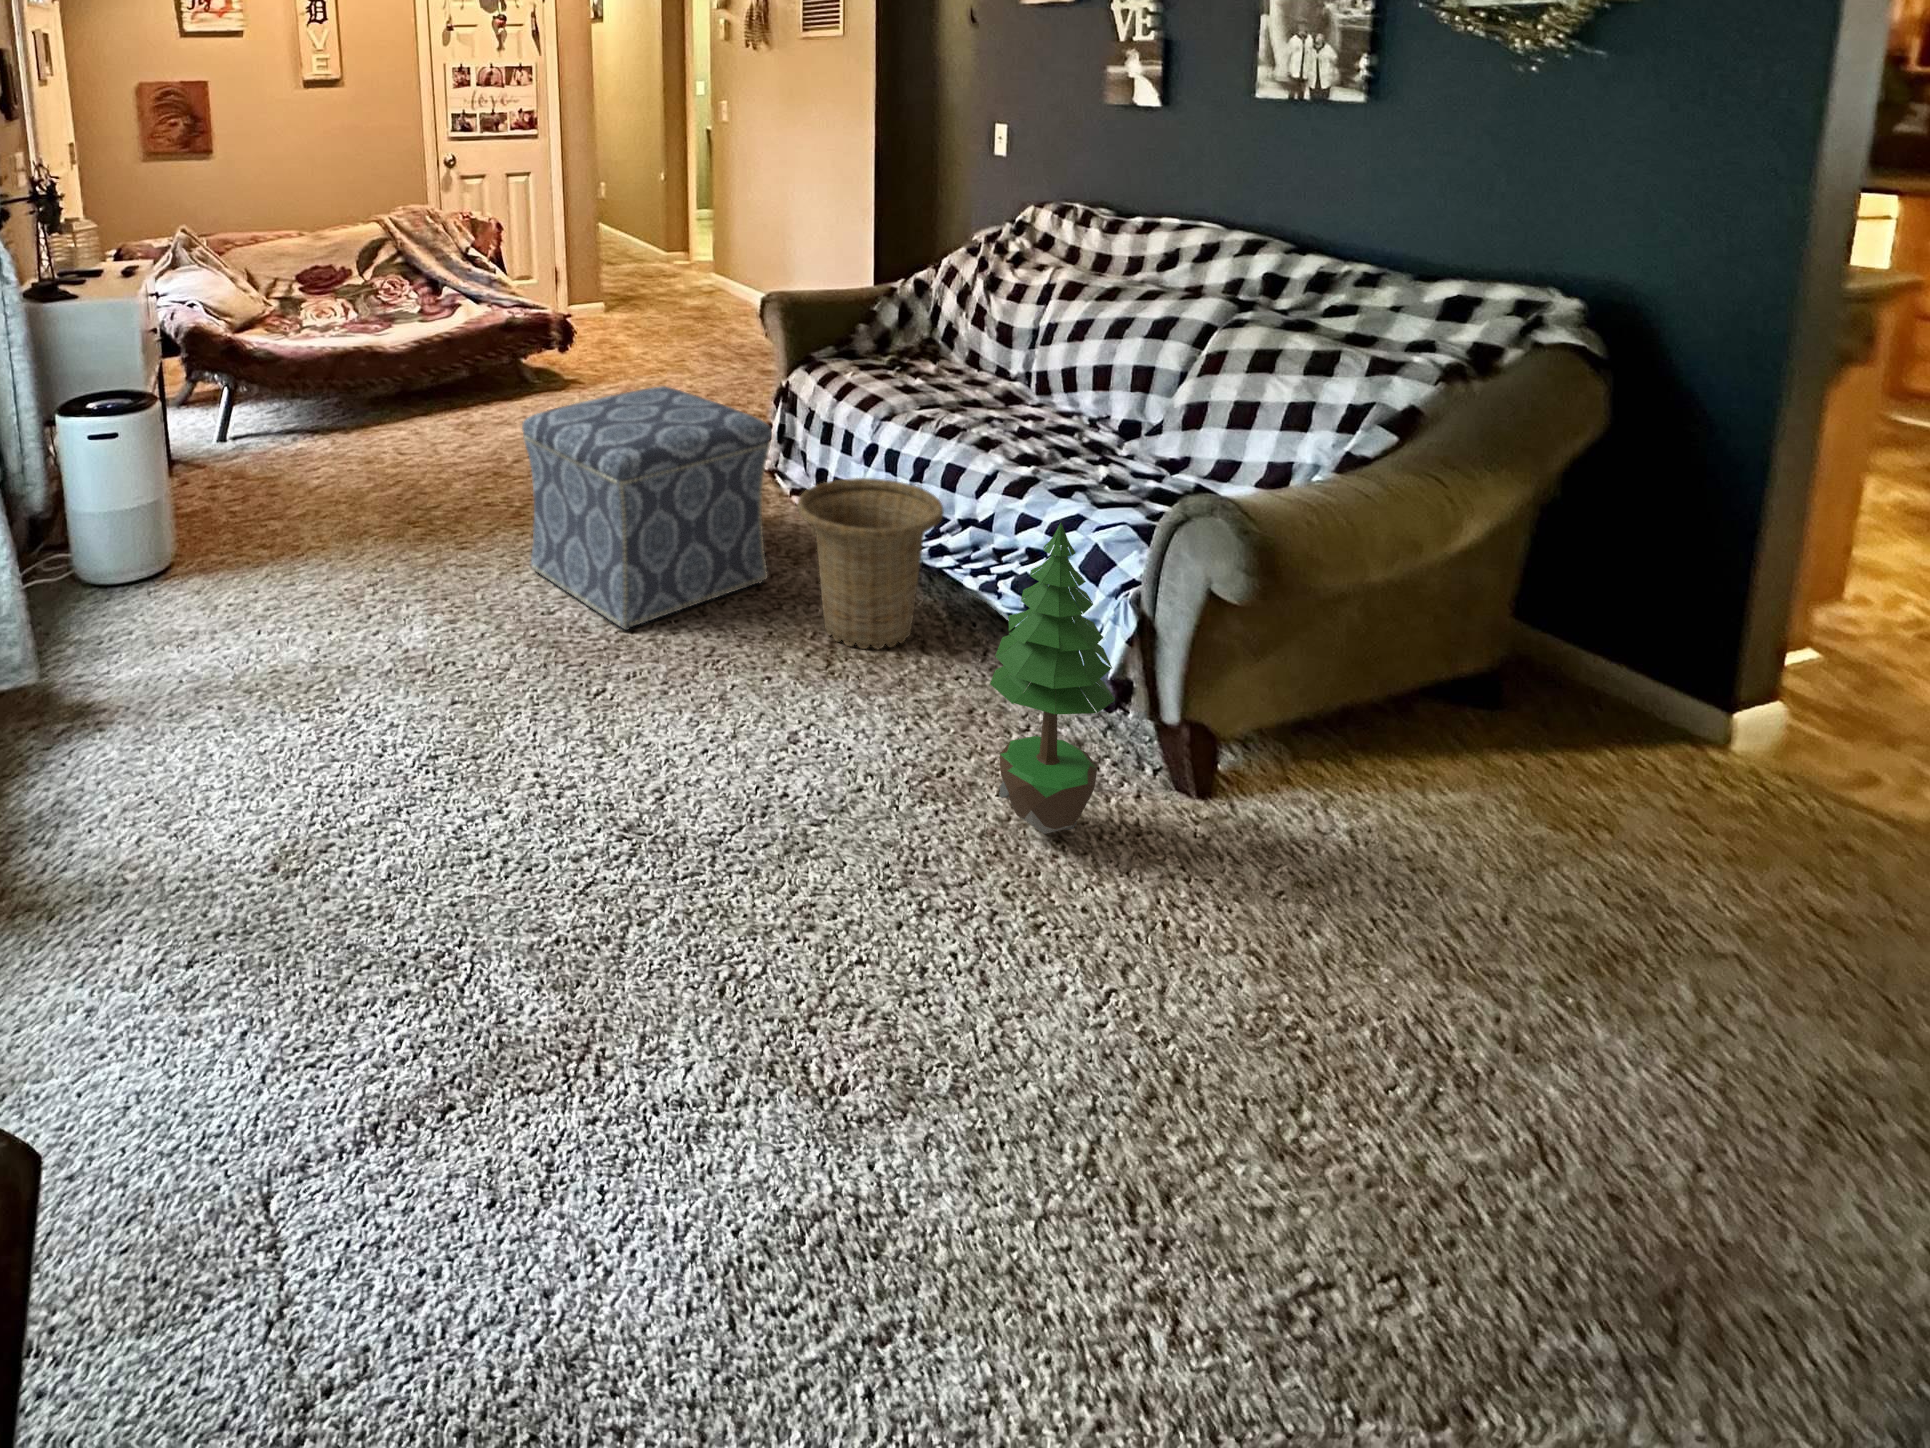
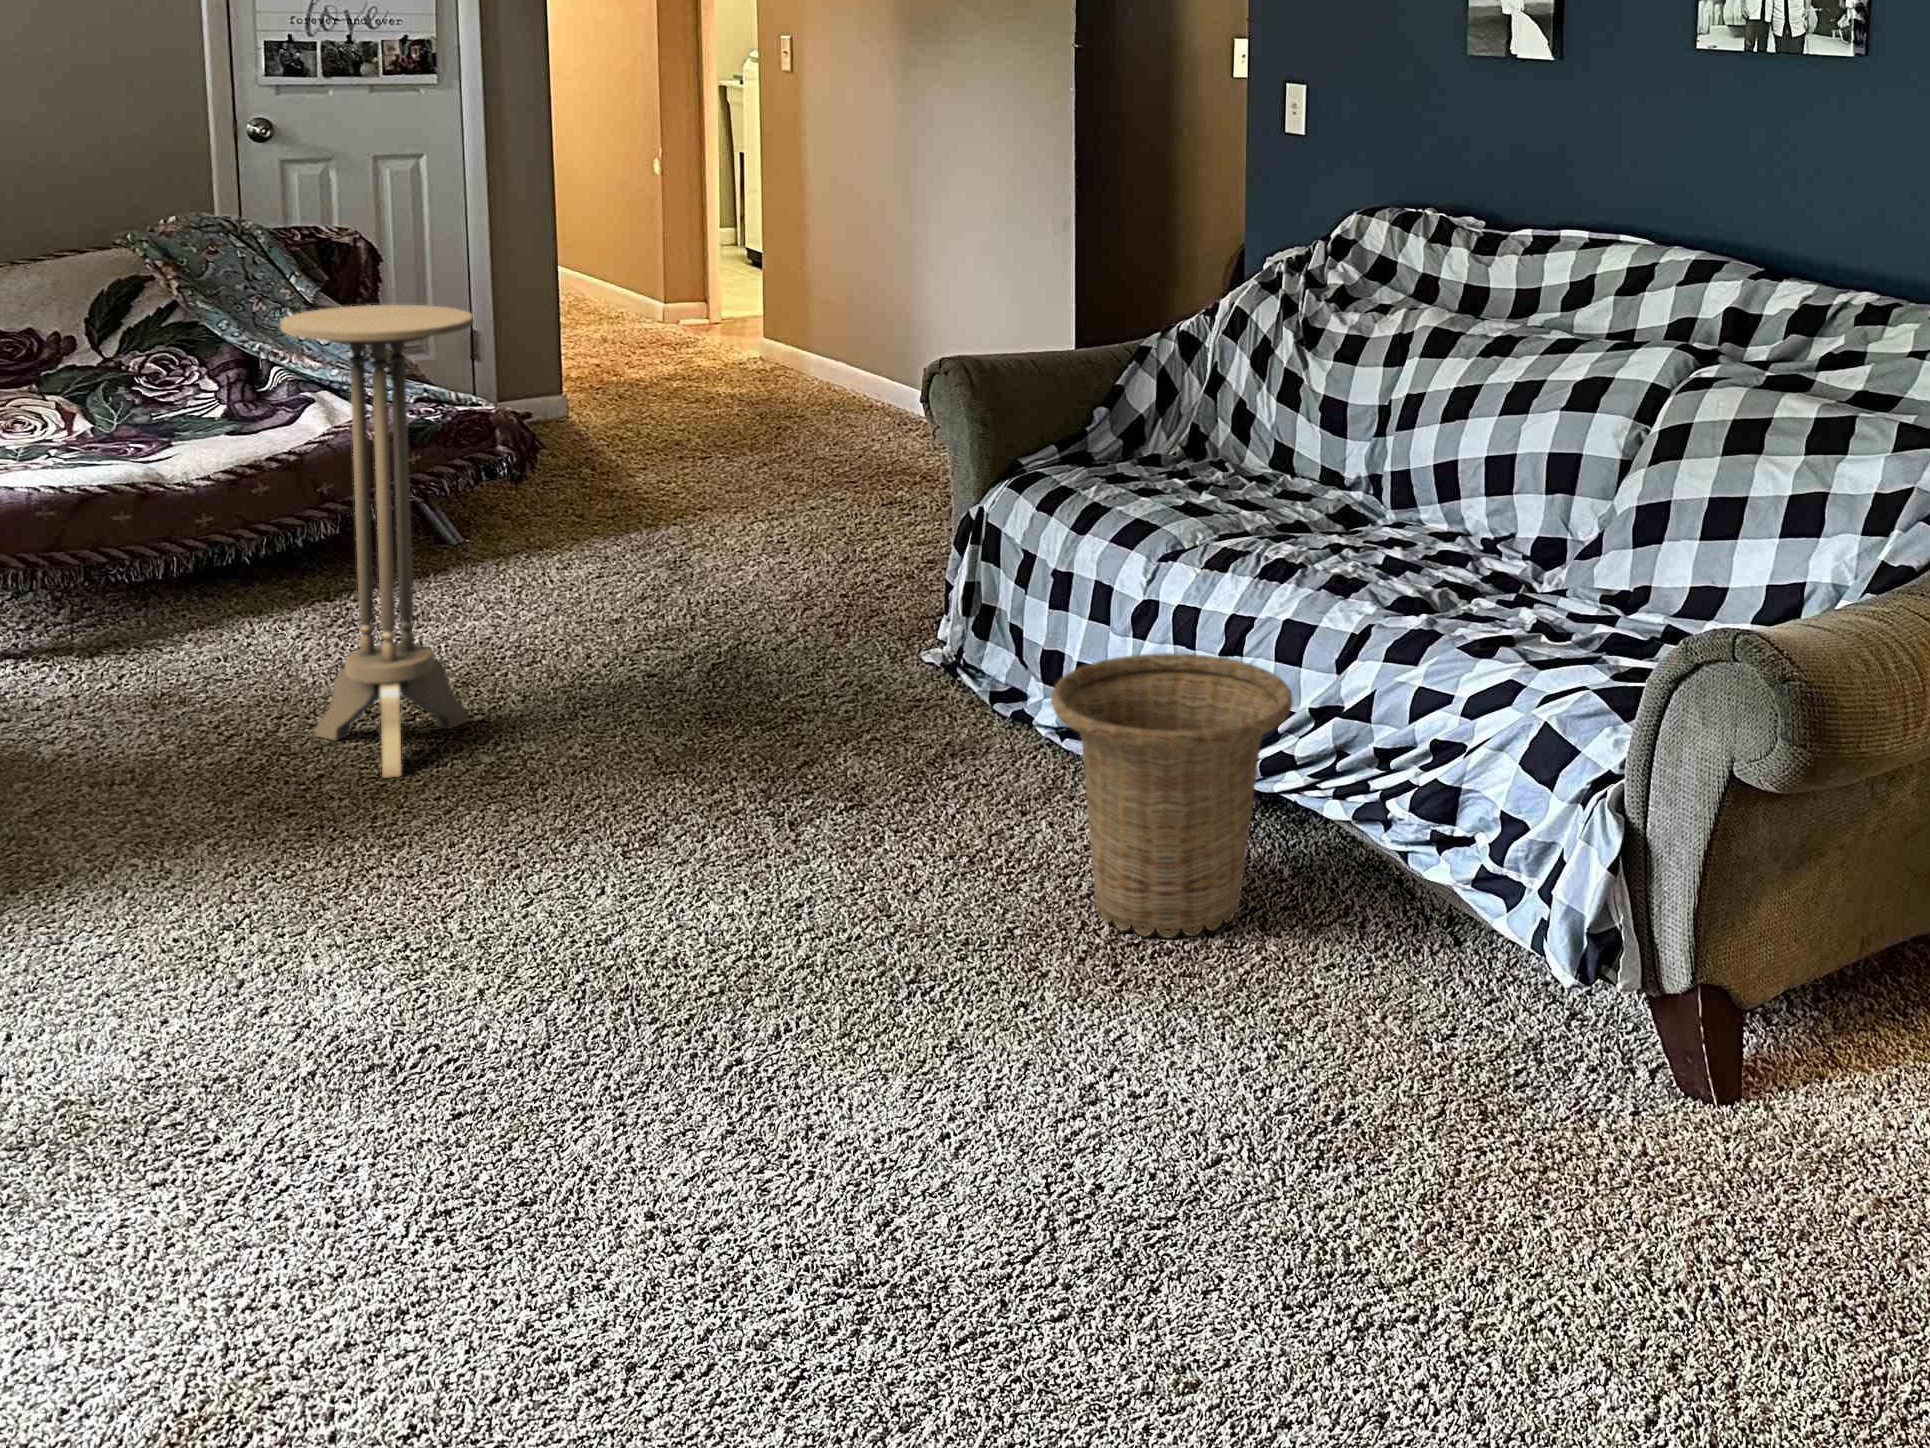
side table: none [415,262,515,514] -> present [281,305,473,778]
ottoman: present [522,386,772,630] -> none [528,518,991,950]
potted tree: present [990,523,1115,834] -> none [1434,679,1622,1182]

